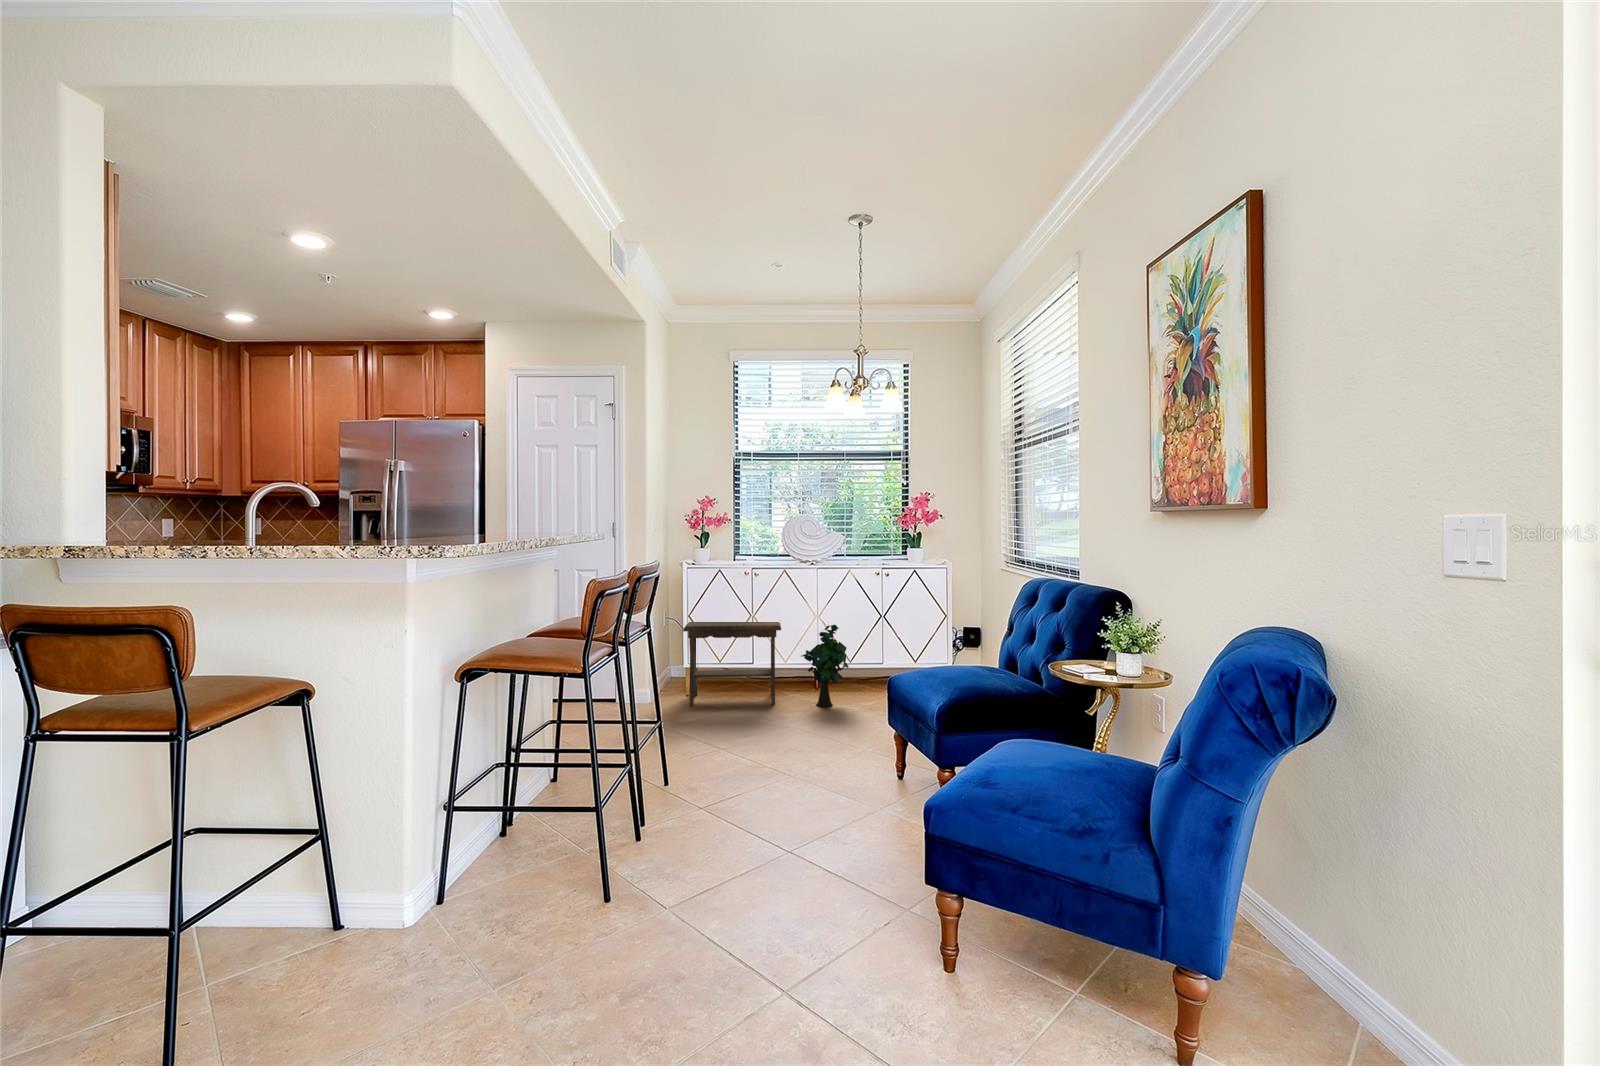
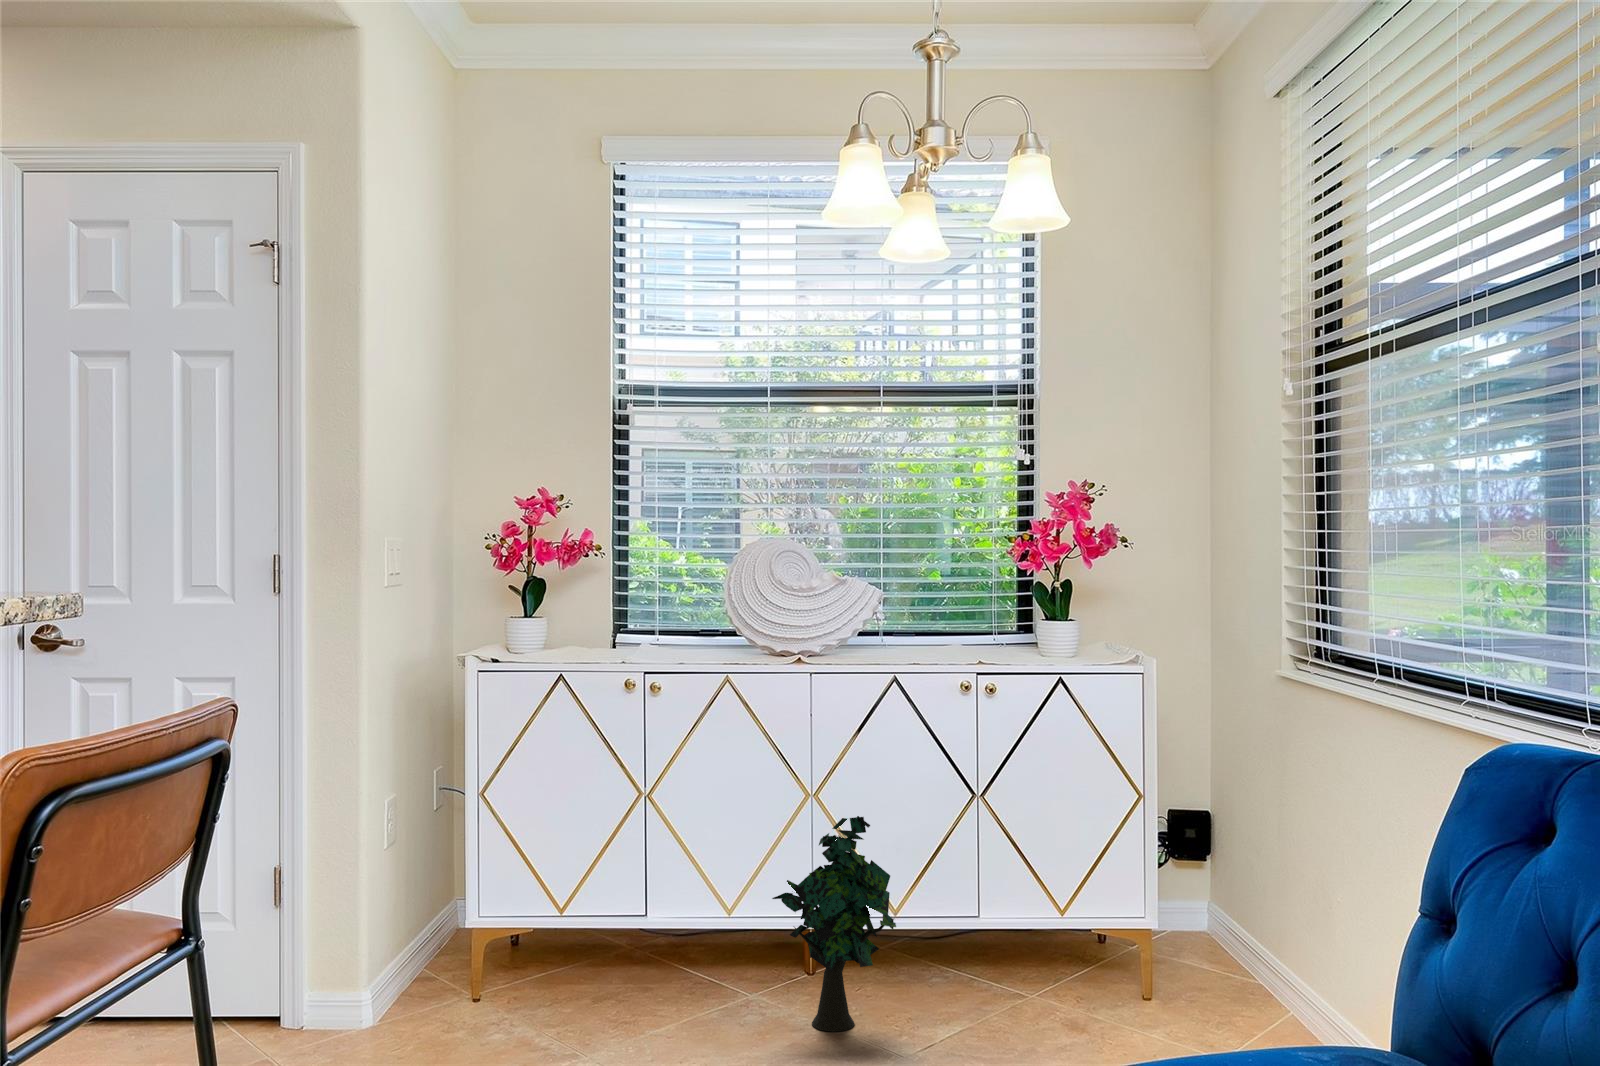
footstool: present [683,622,781,705] -> none [469,796,723,1027]

